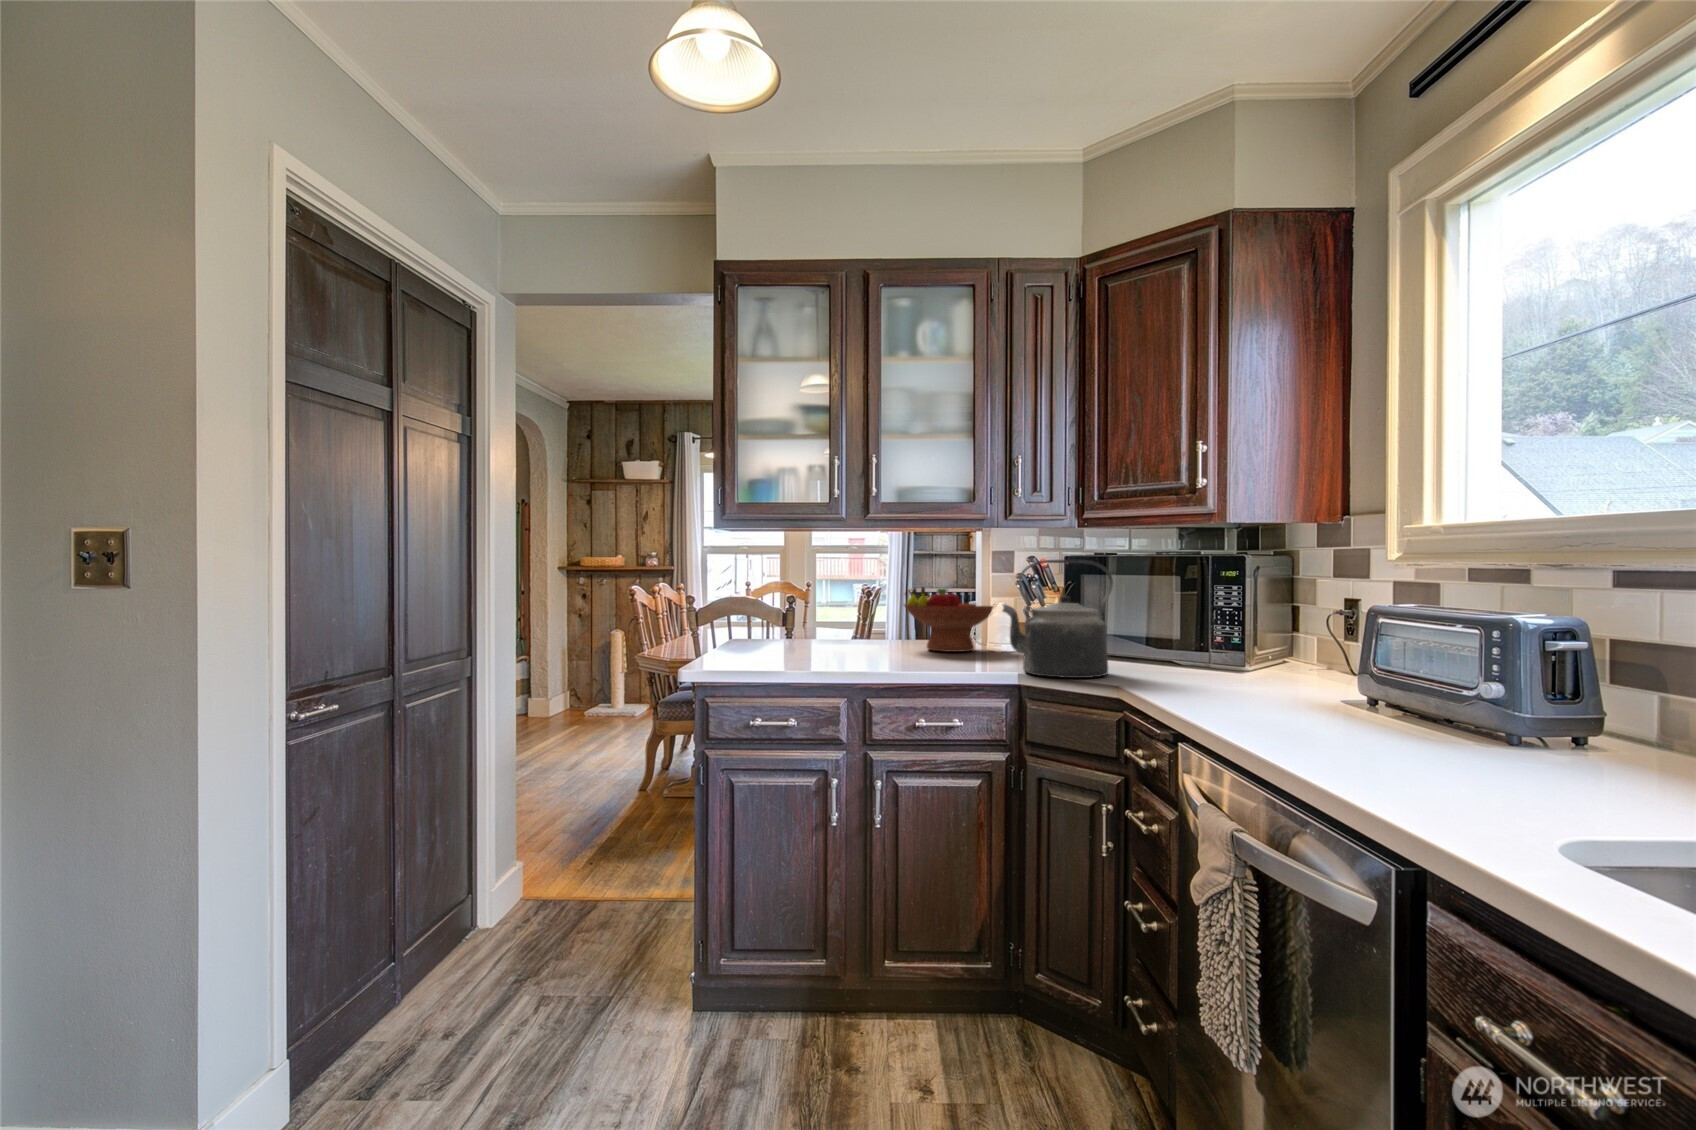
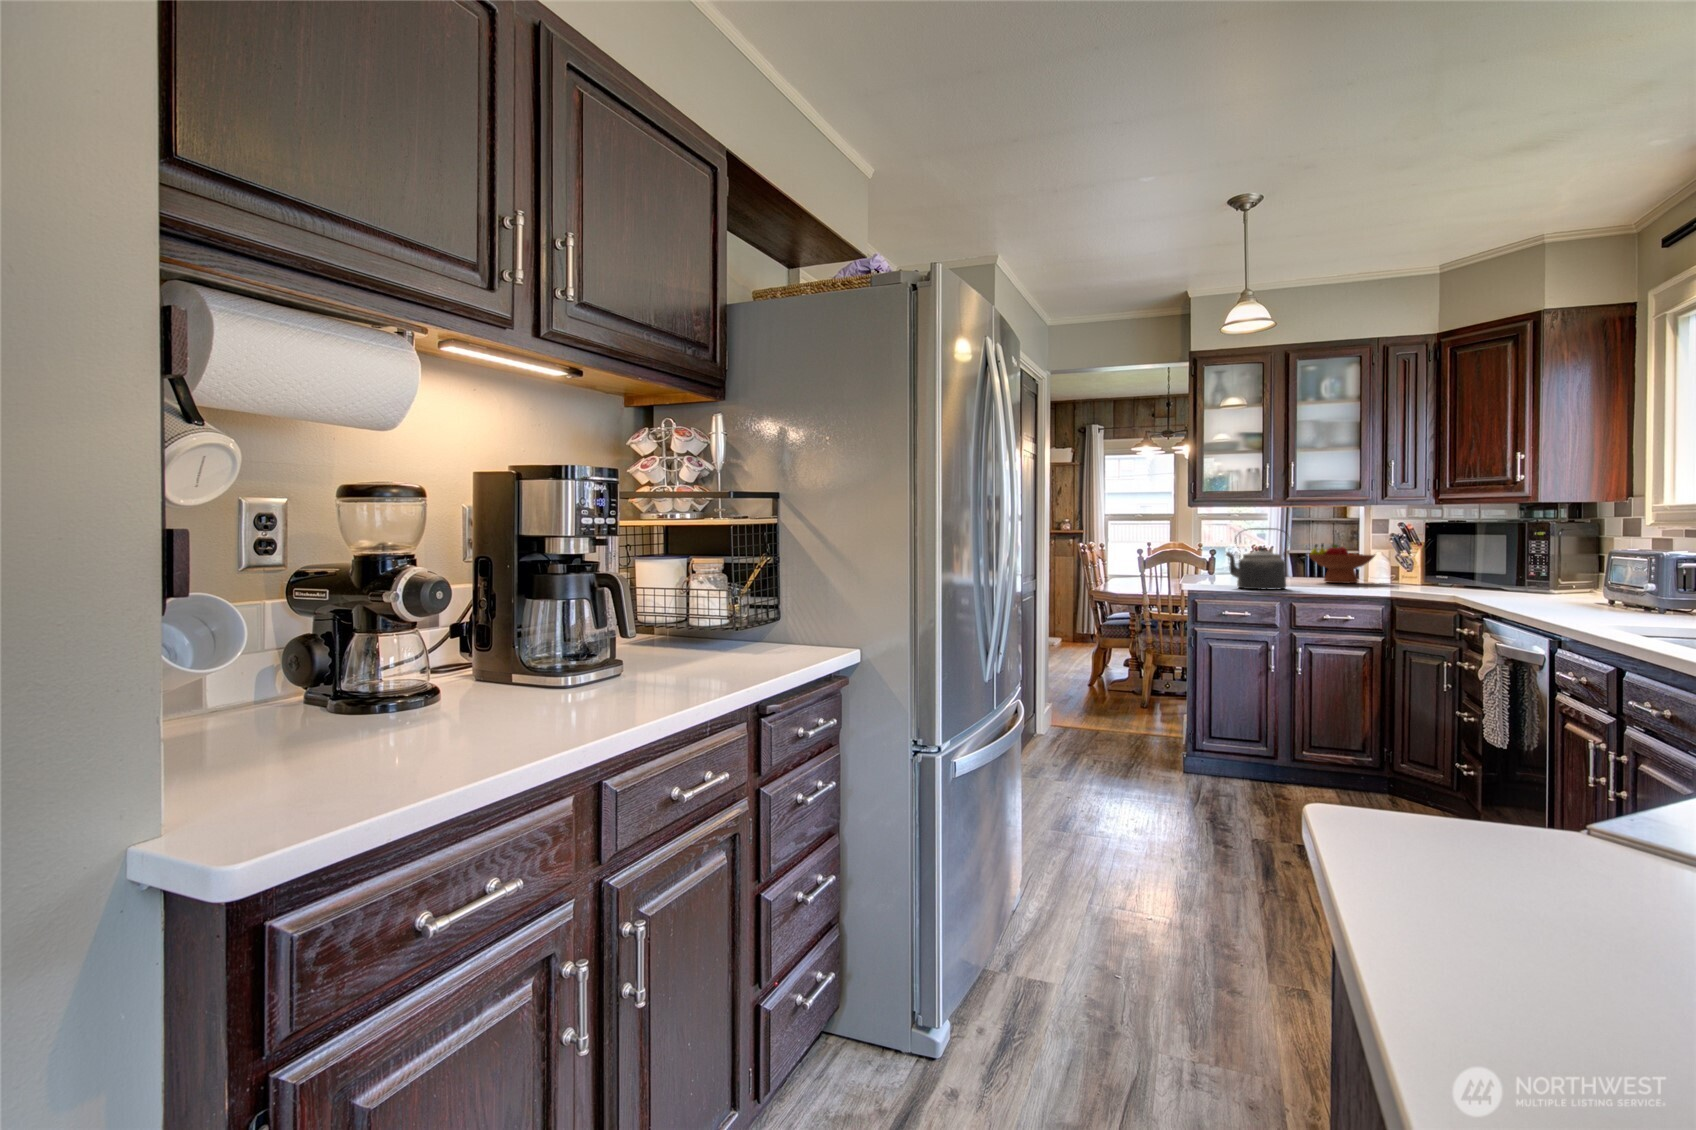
kettle: present [1002,560,1113,678] -> present [1226,528,1289,590]

